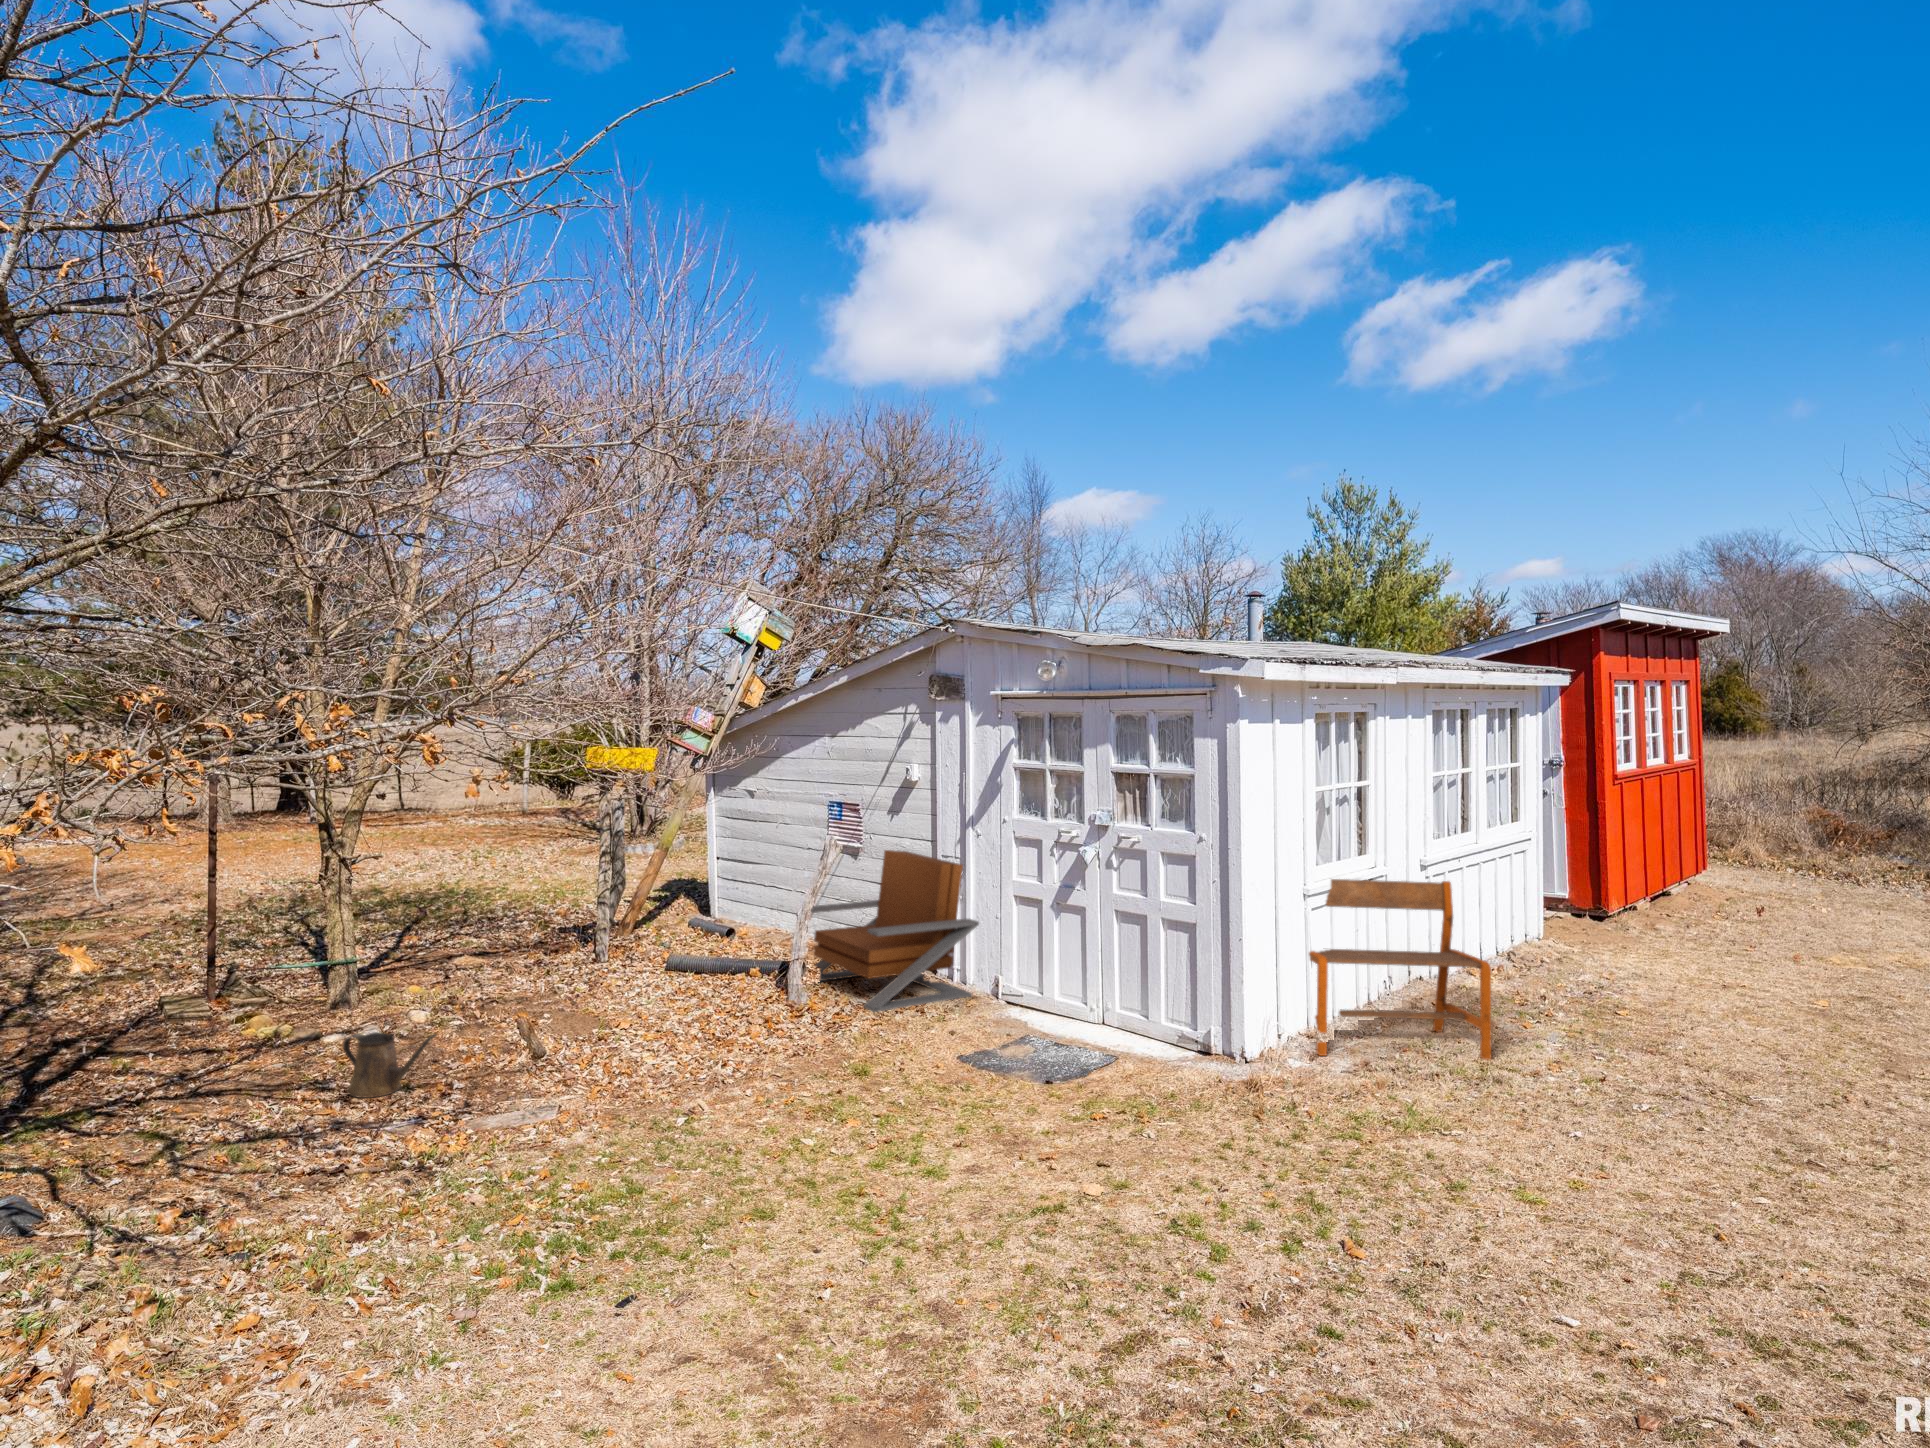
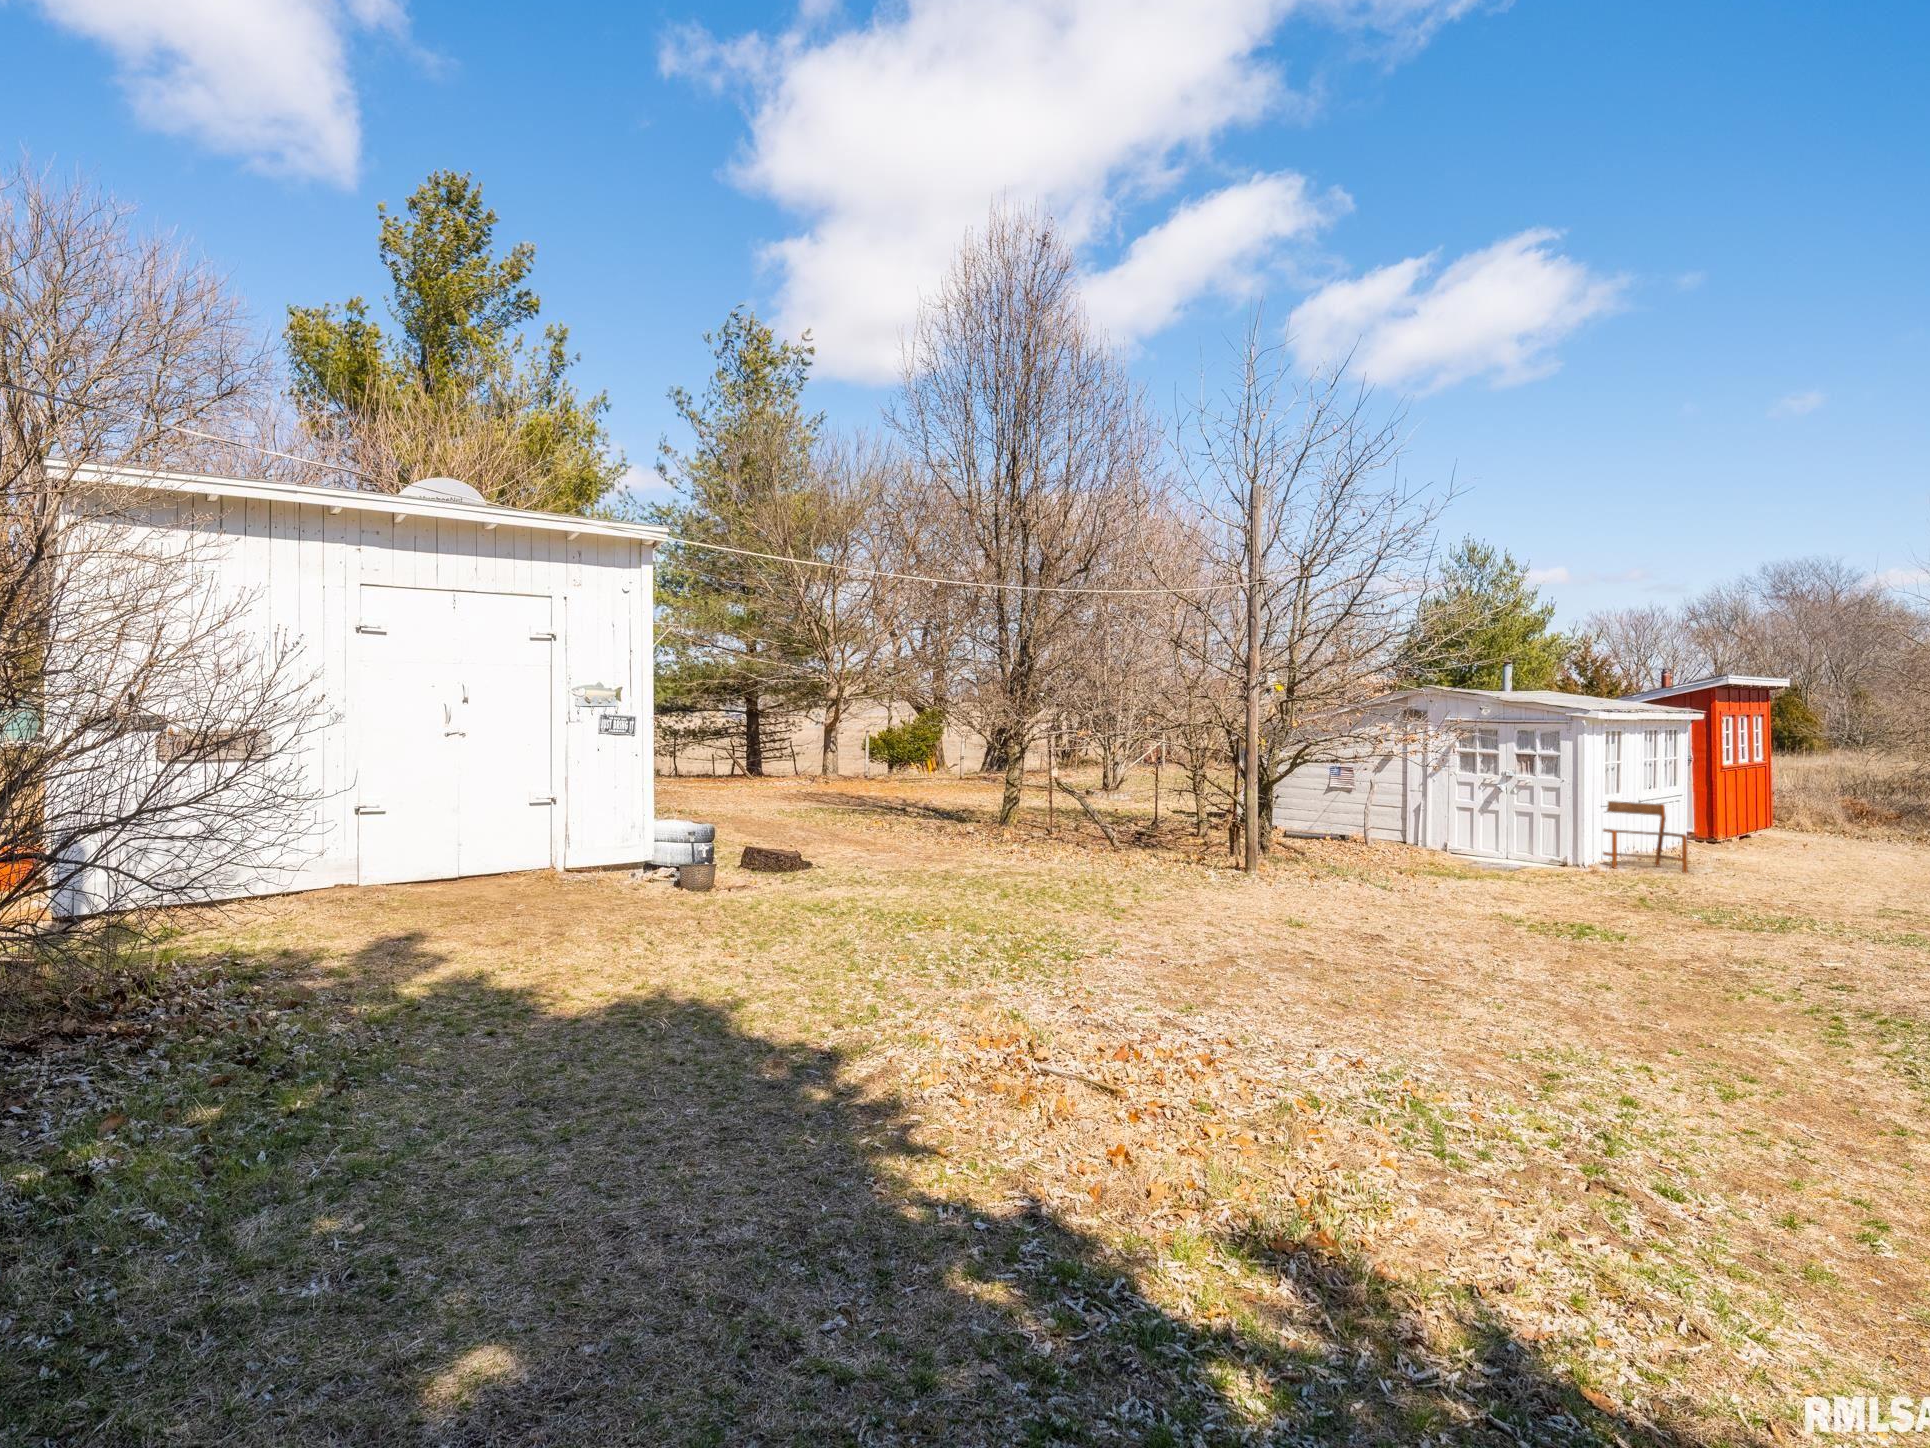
lounge chair: present [811,850,979,1012] -> none [1355,787,1442,850]
watering can: present [343,1032,436,1098] -> none [1271,836,1310,857]

